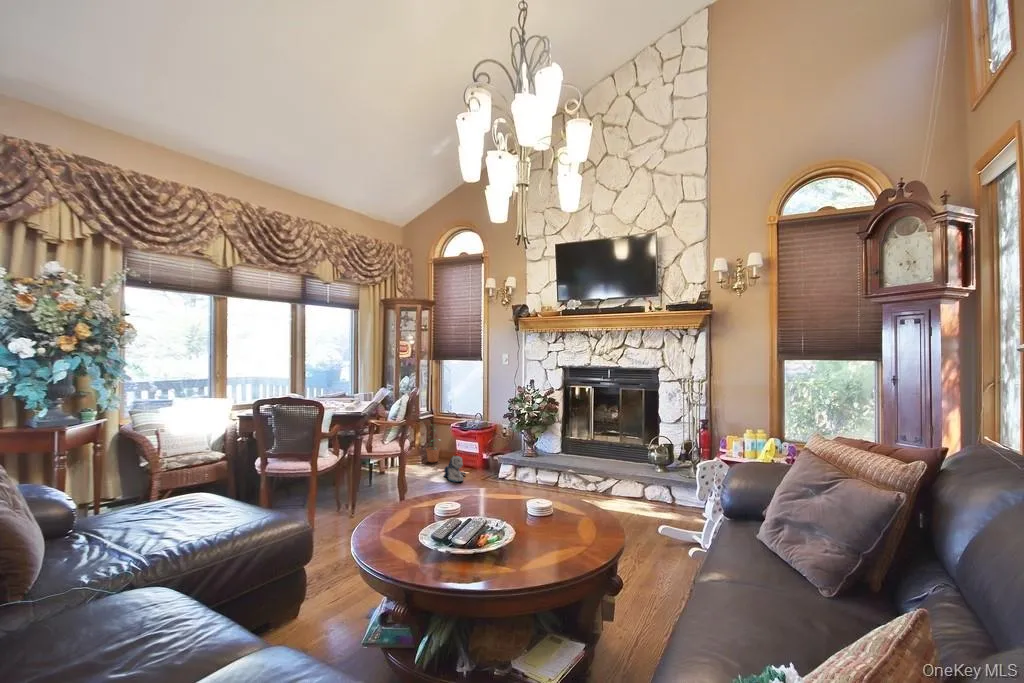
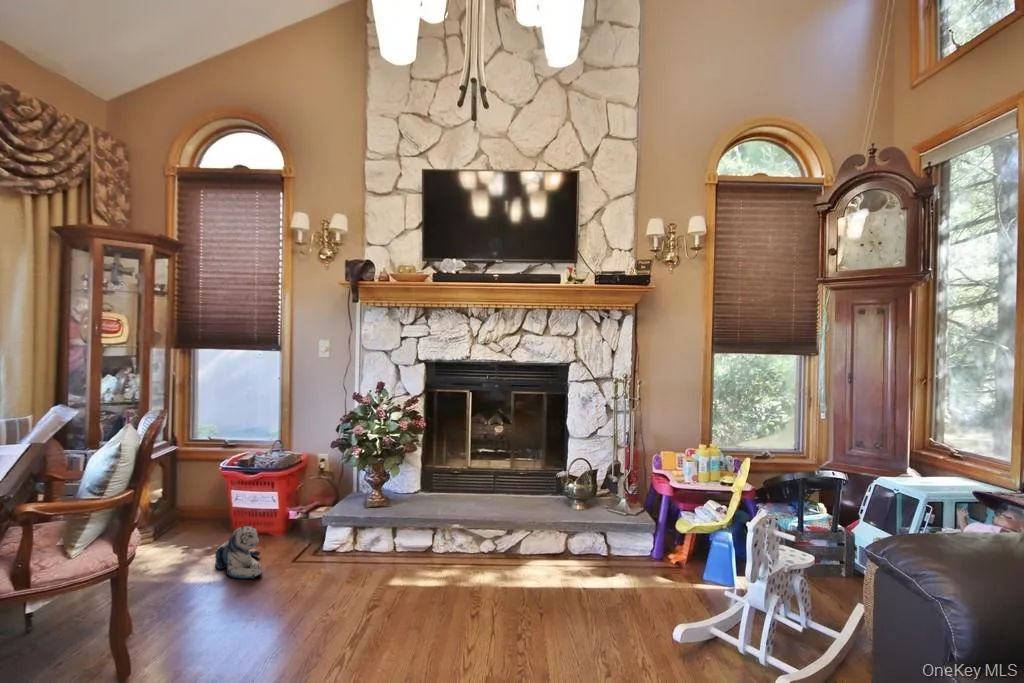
potted plant: present [421,422,440,462] -> none [151,460,197,534]

